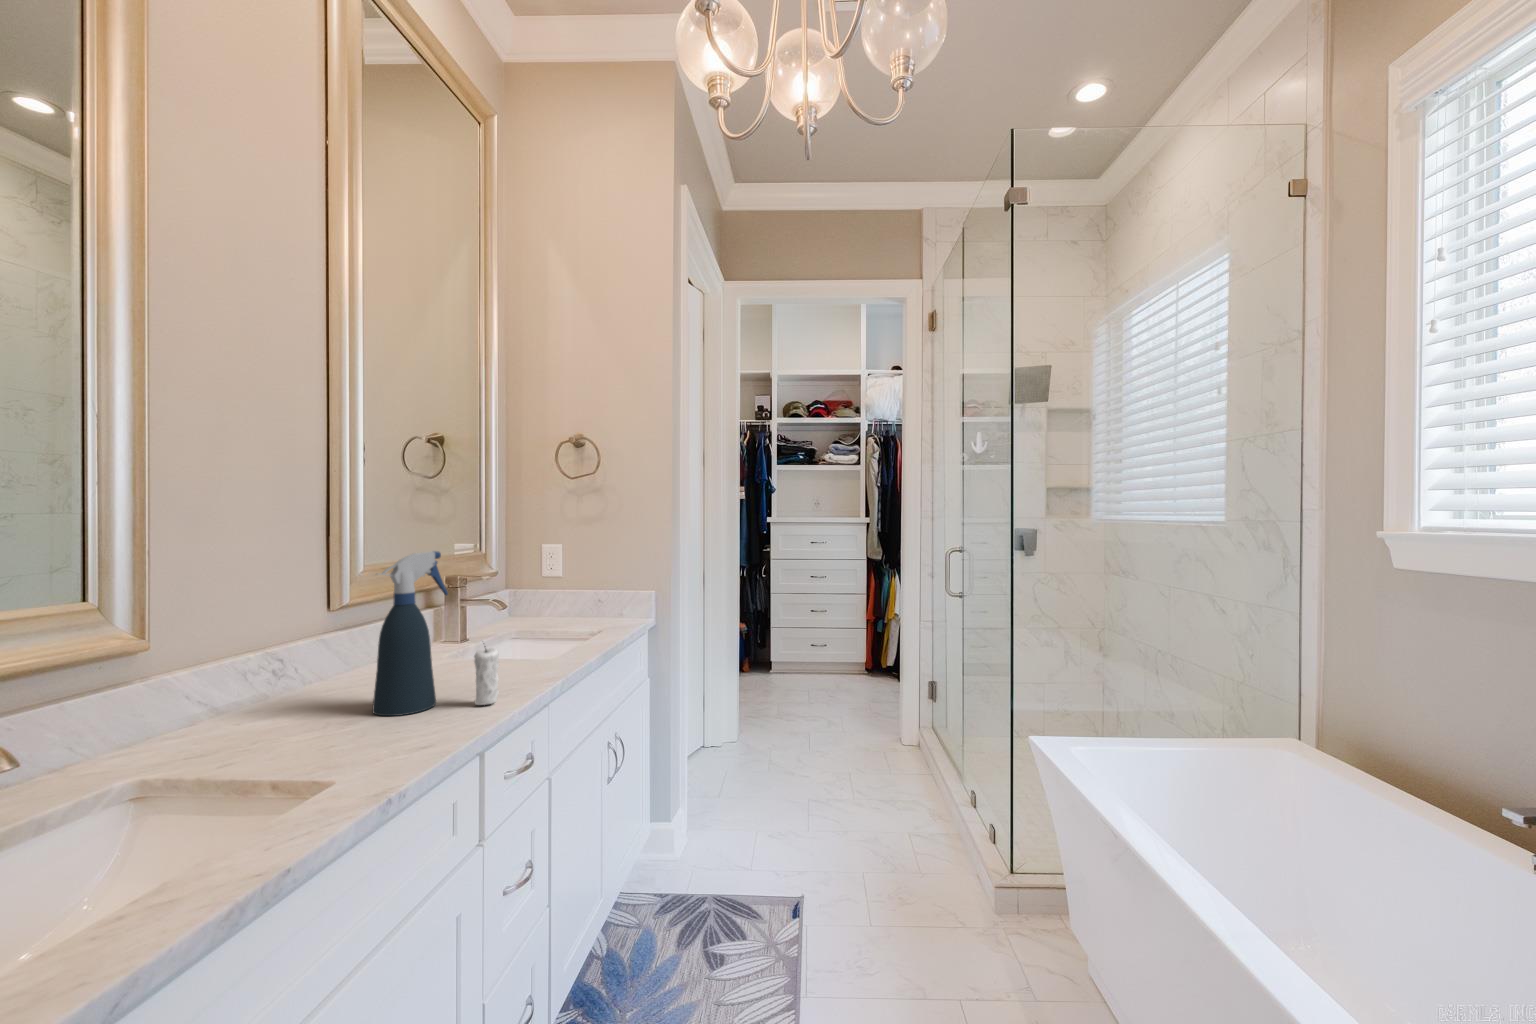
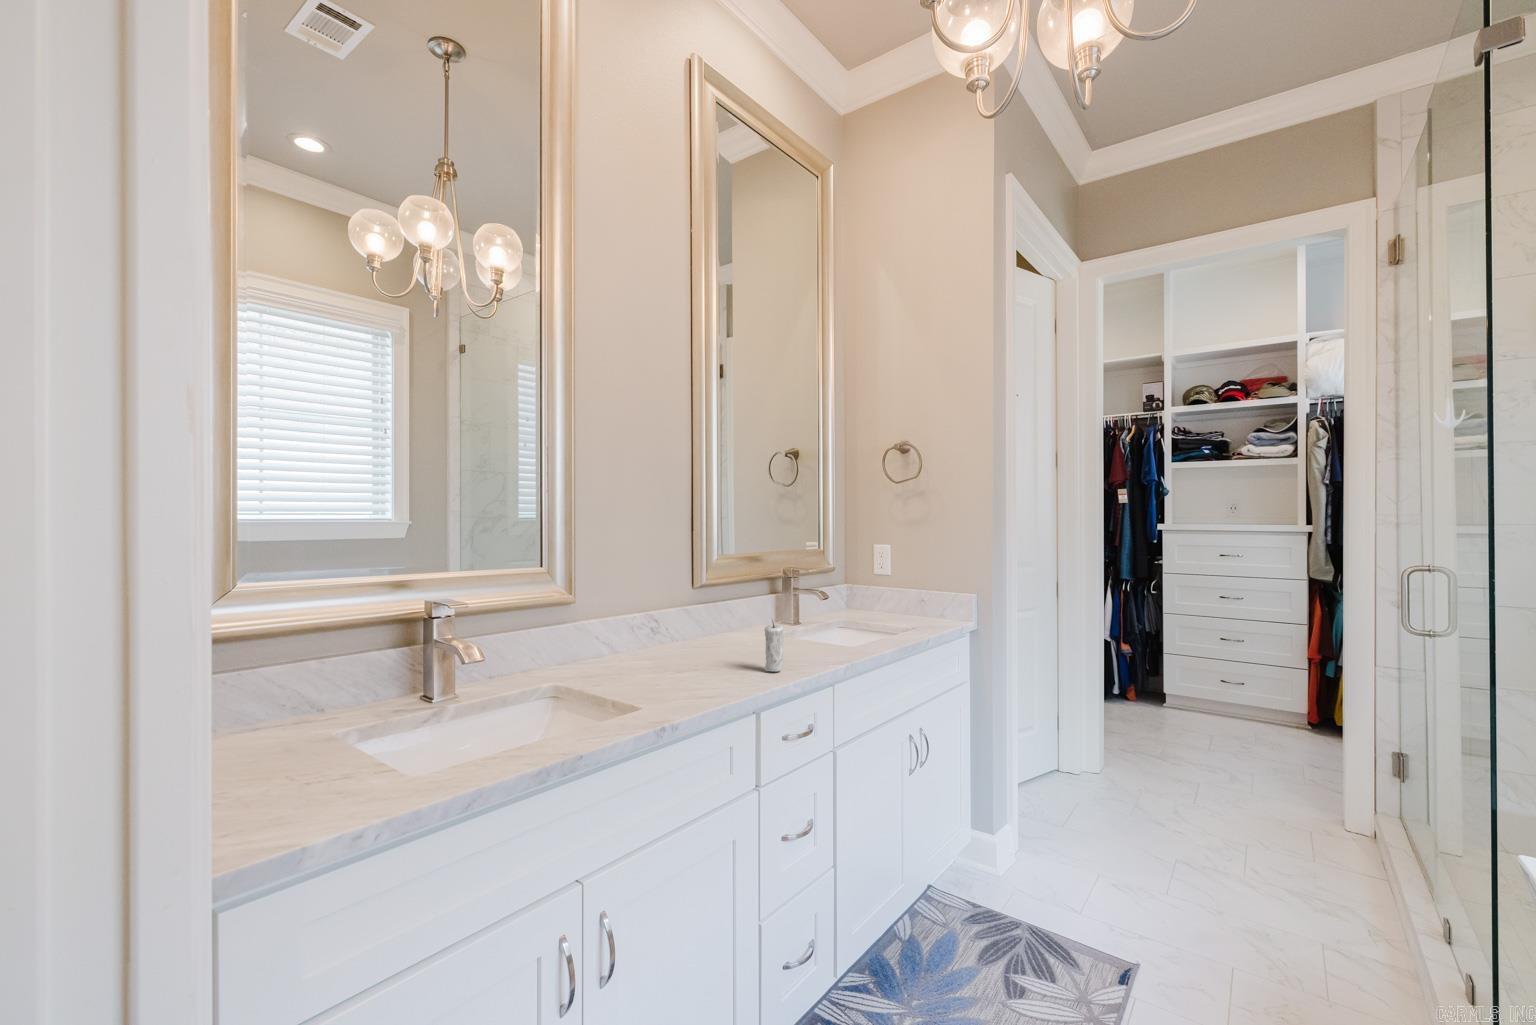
spray bottle: present [372,551,448,716] -> none [697,542,752,669]

